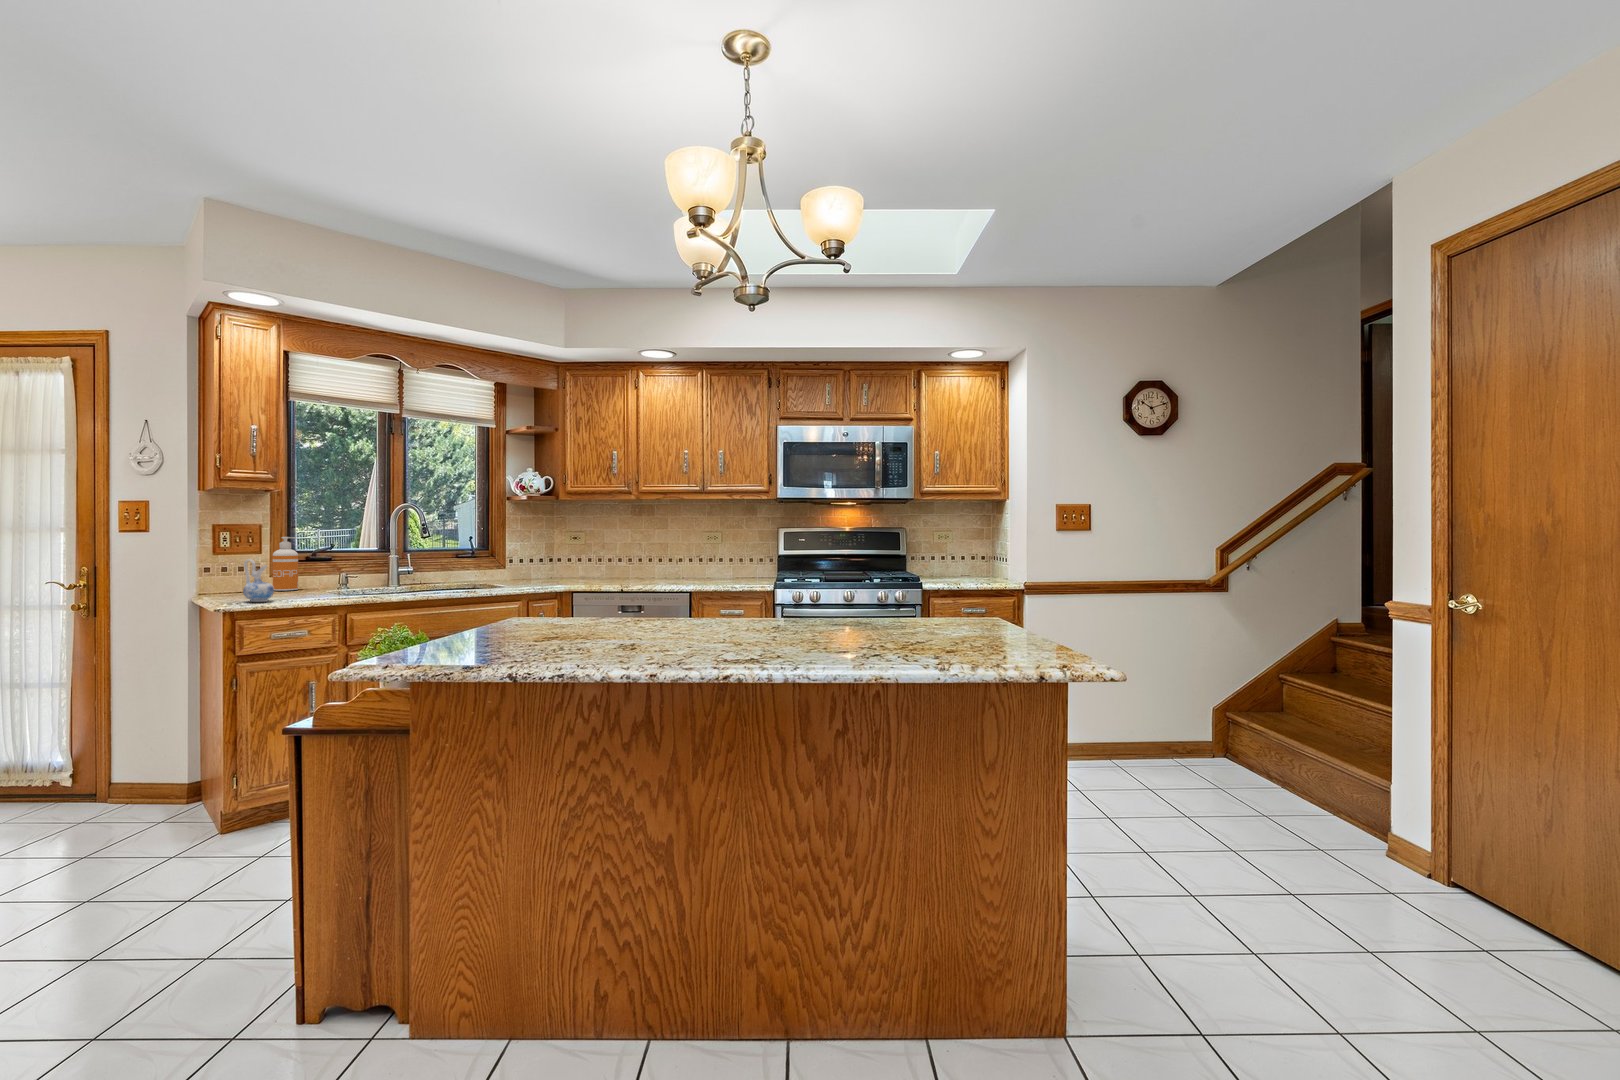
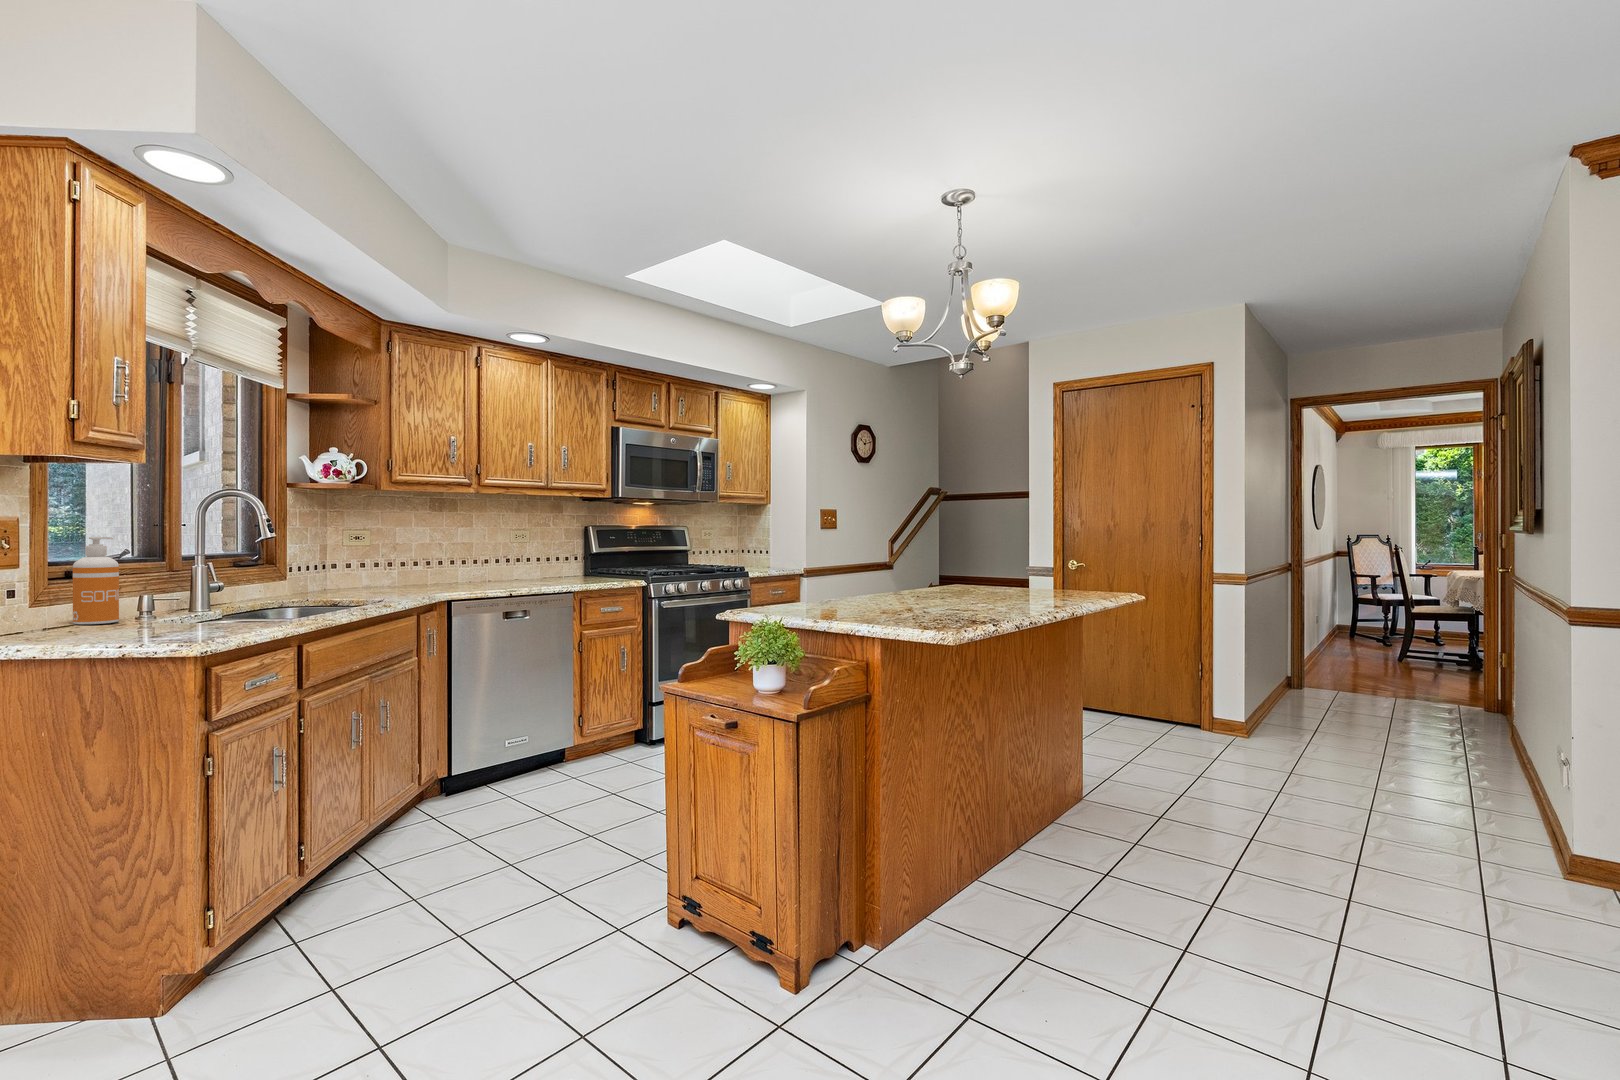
ceramic pitcher: present [243,559,274,602] -> none [158,573,210,640]

